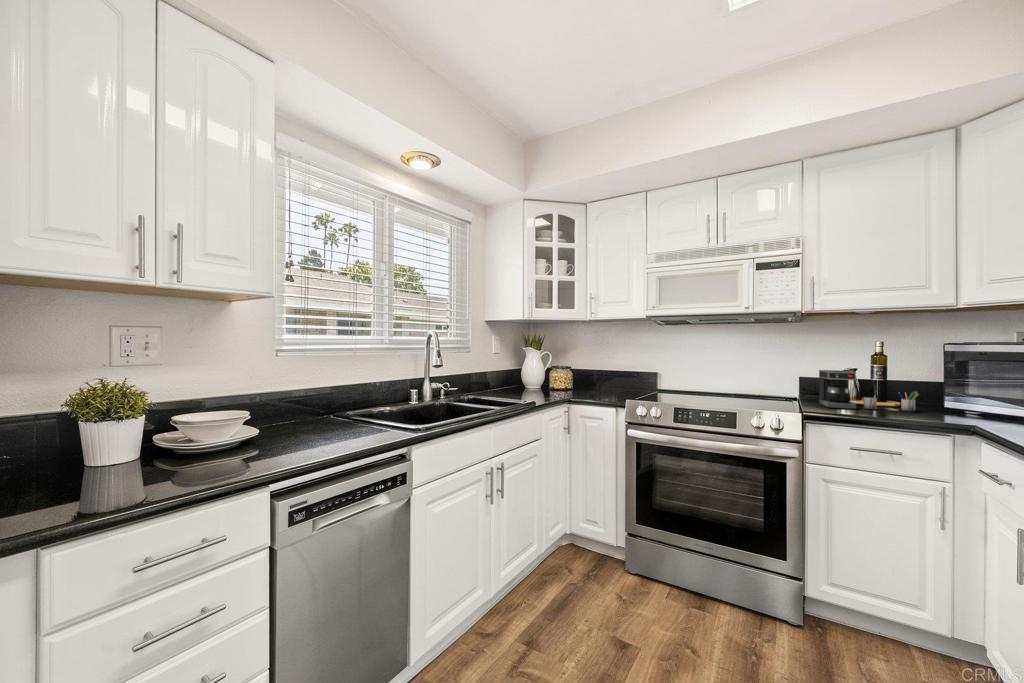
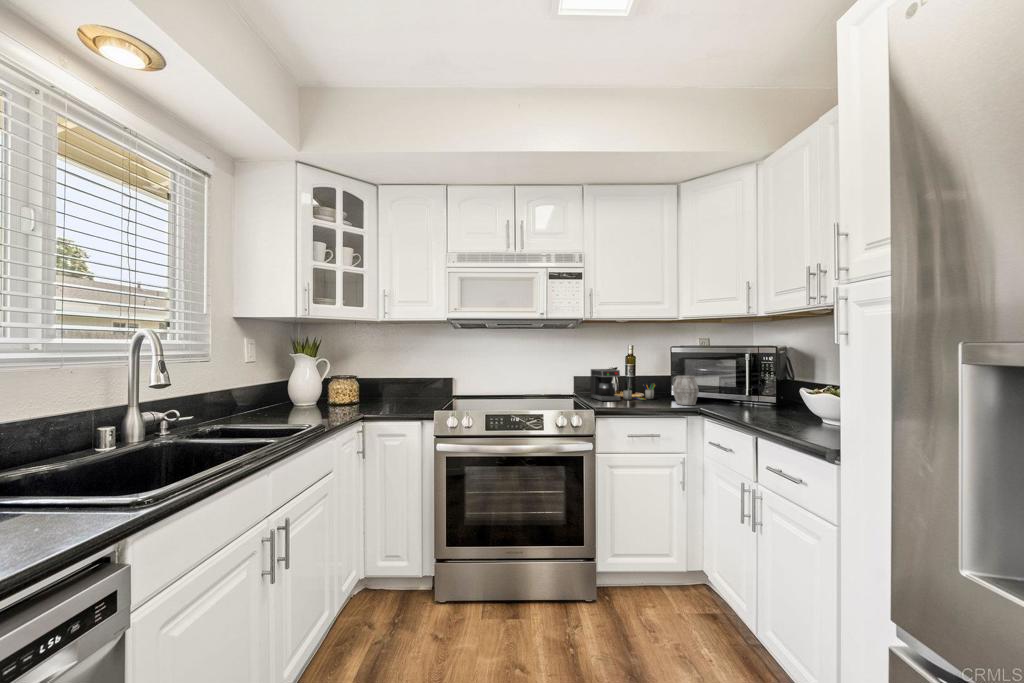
mug: none [936,382,981,422] -> present [673,375,699,405]

